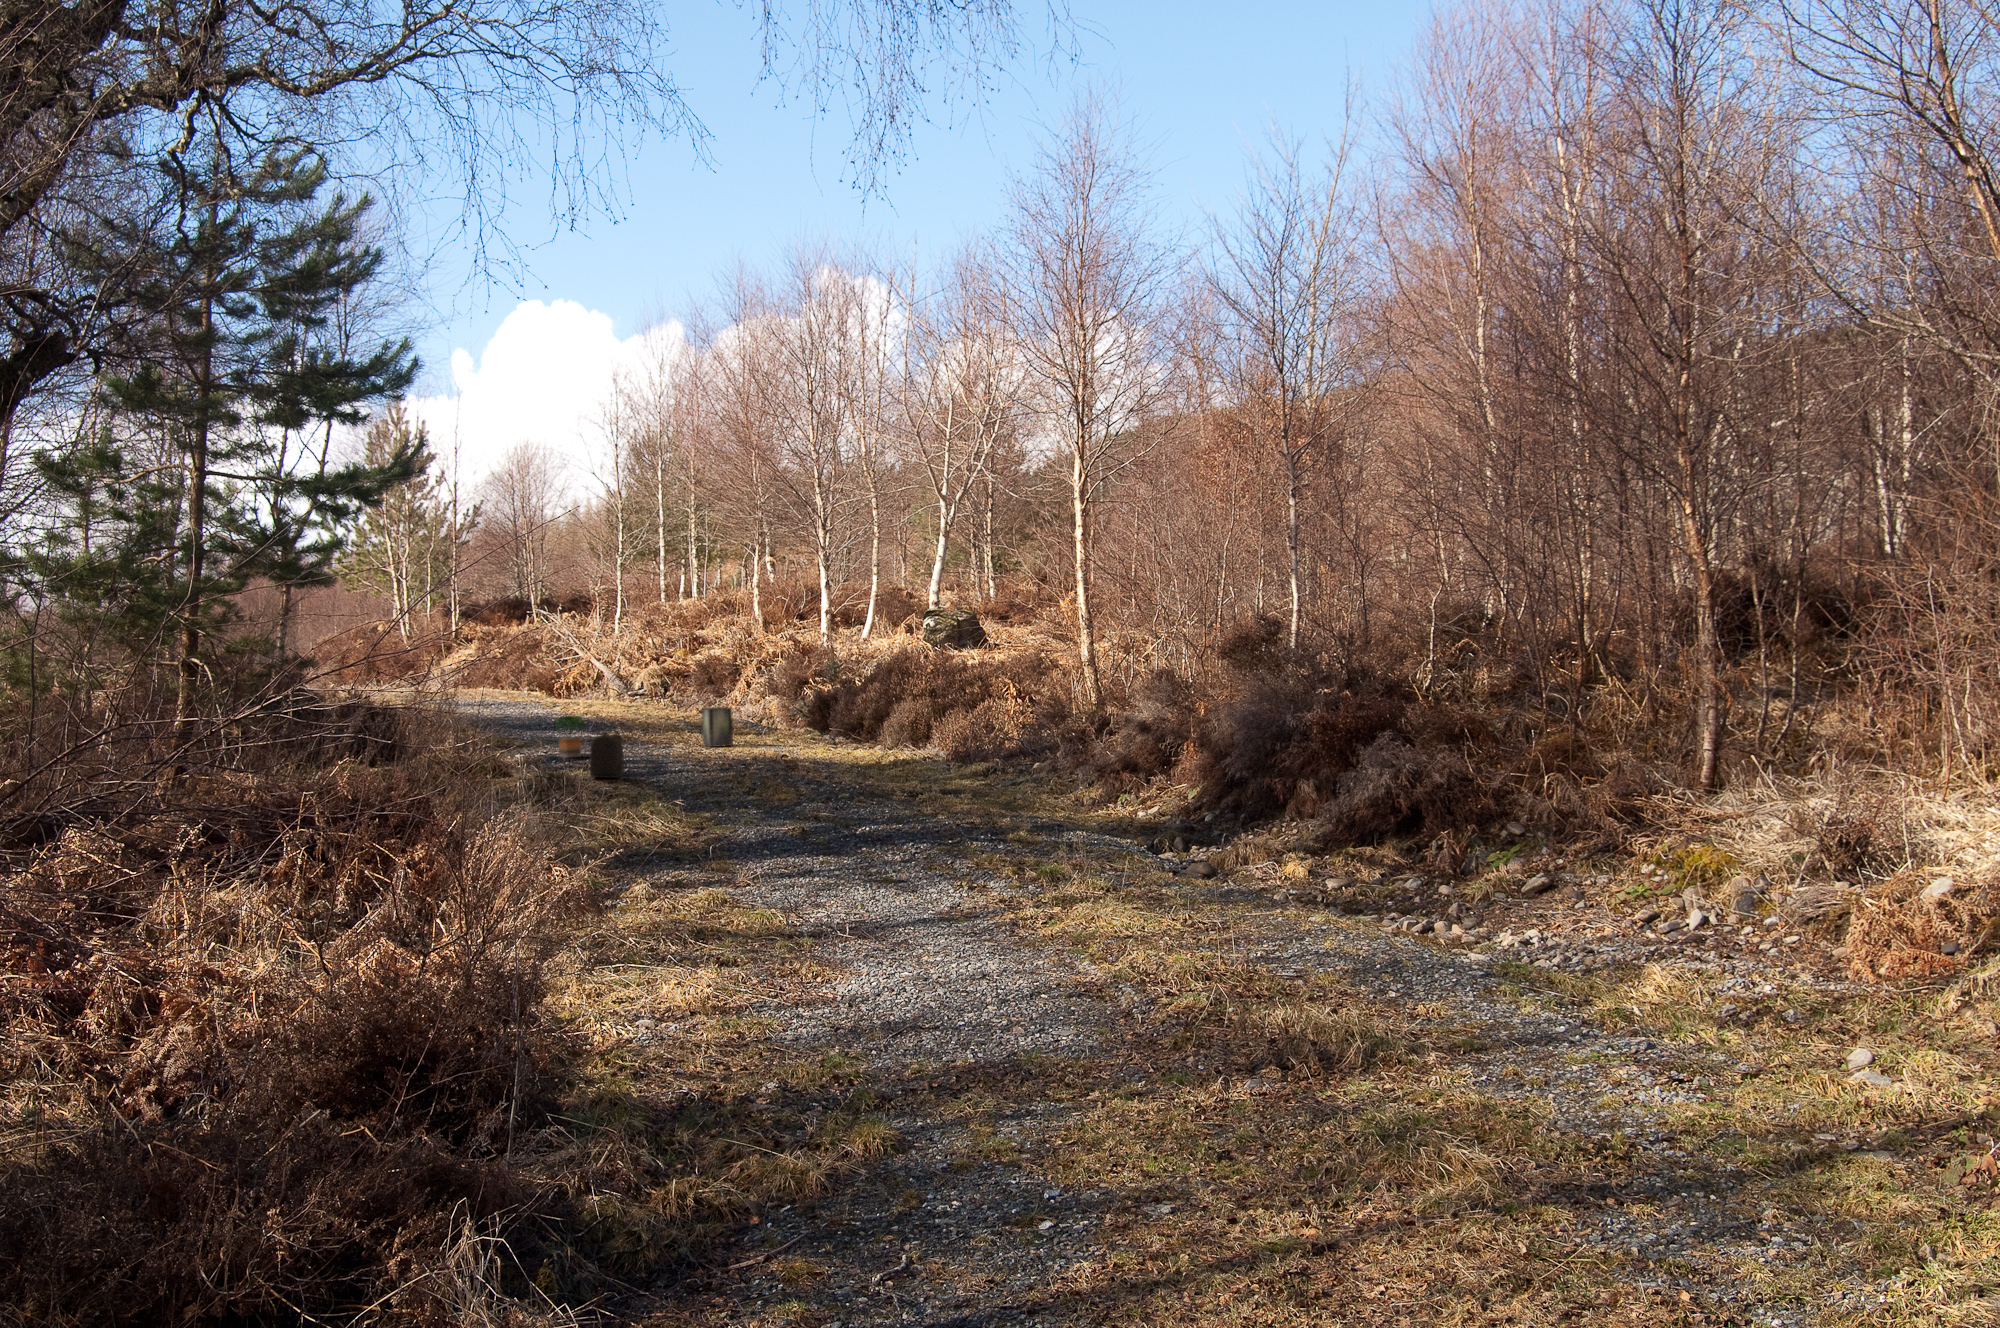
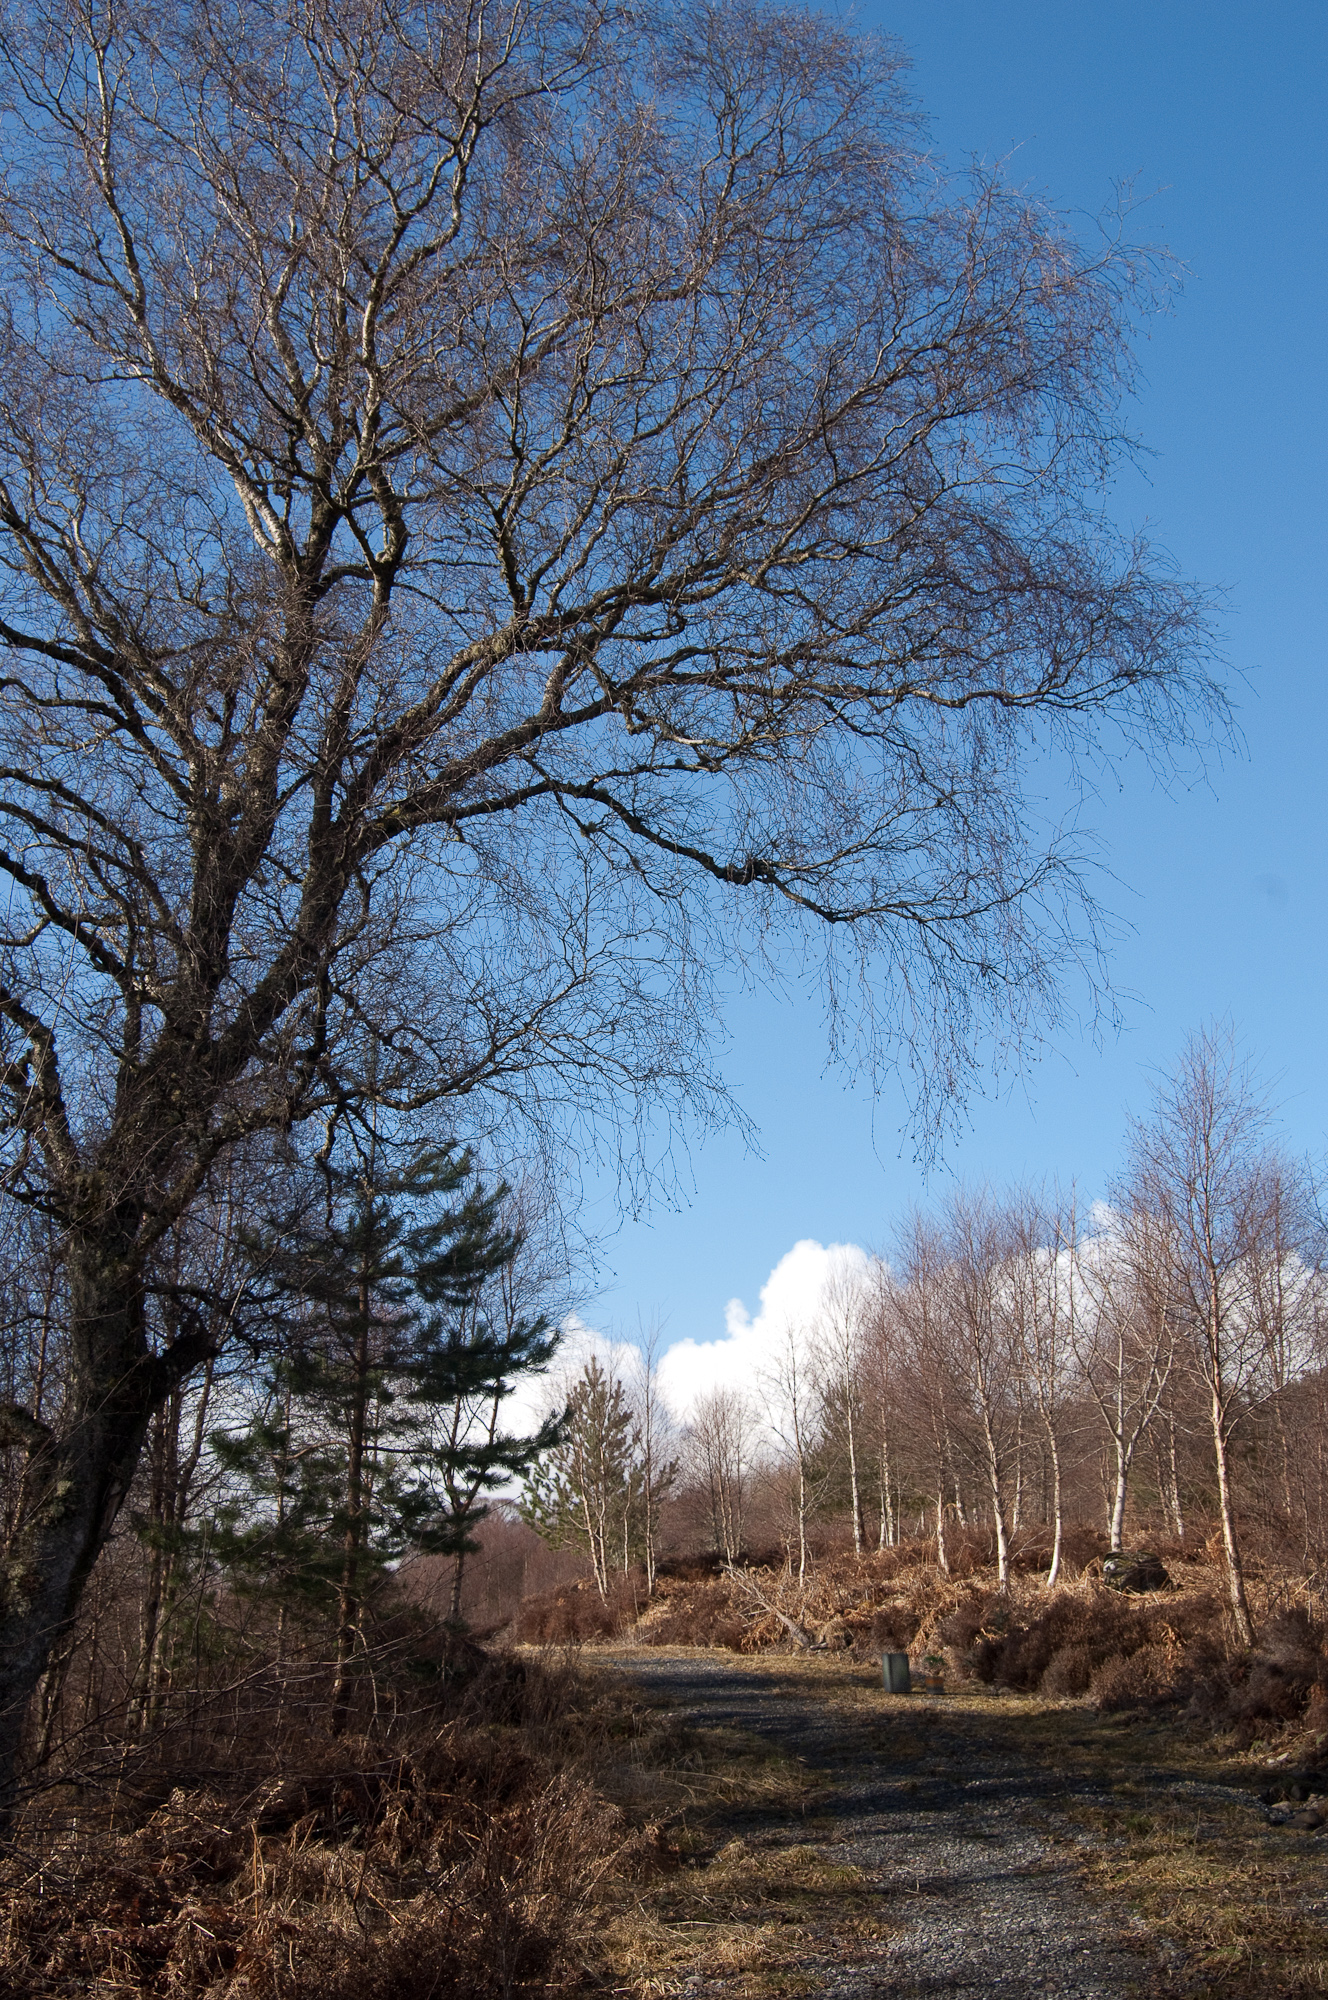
potted tree: present [556,716,586,758] -> present [922,1655,947,1694]
backpack: present [590,732,624,778] -> none [785,1668,814,1712]

